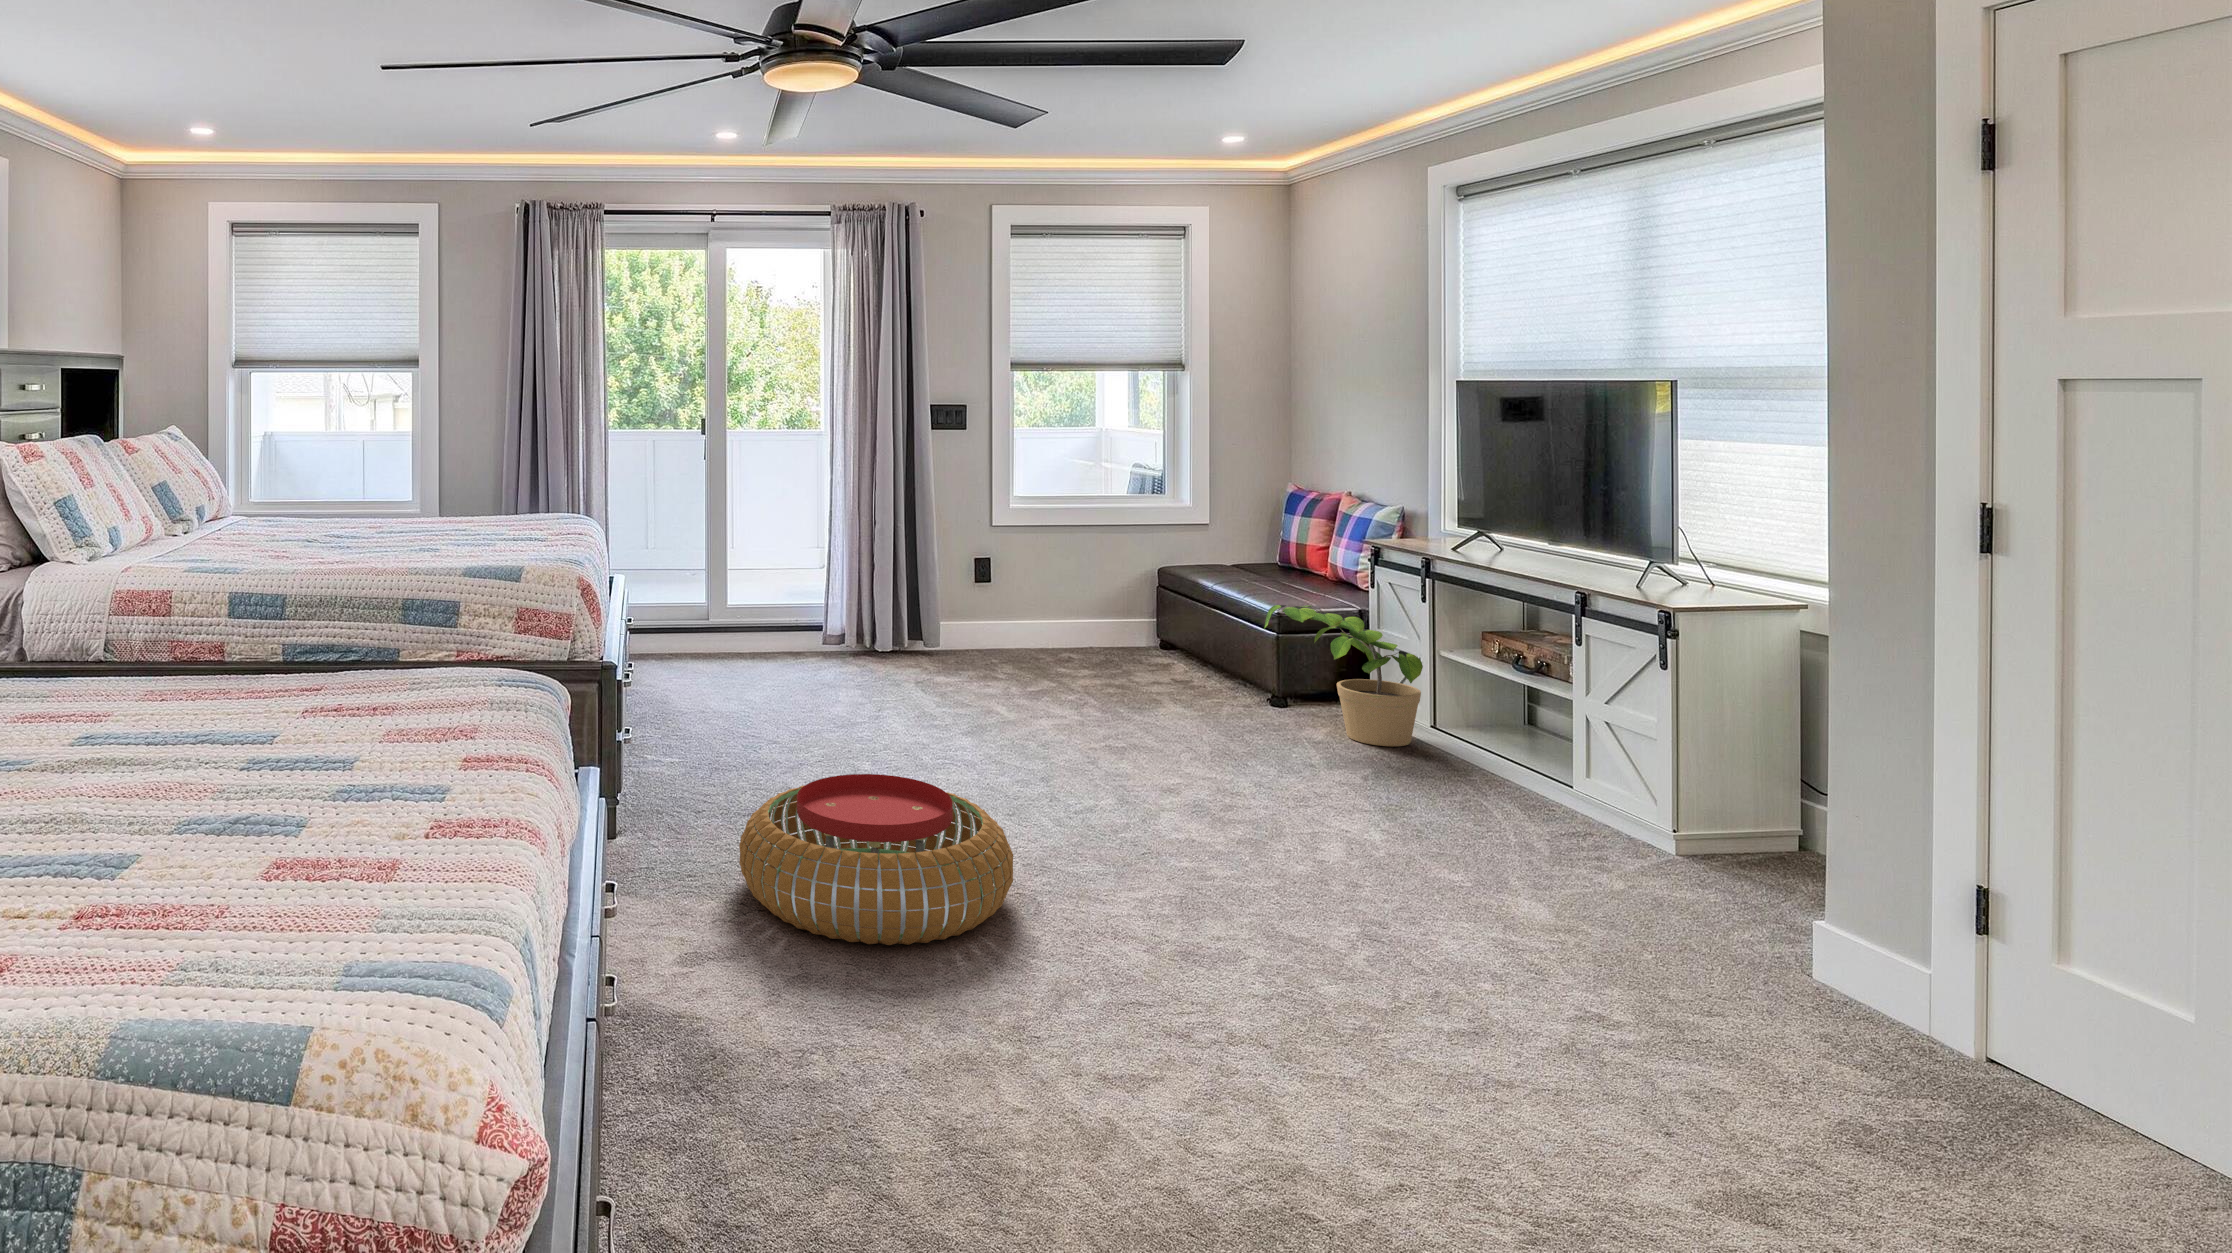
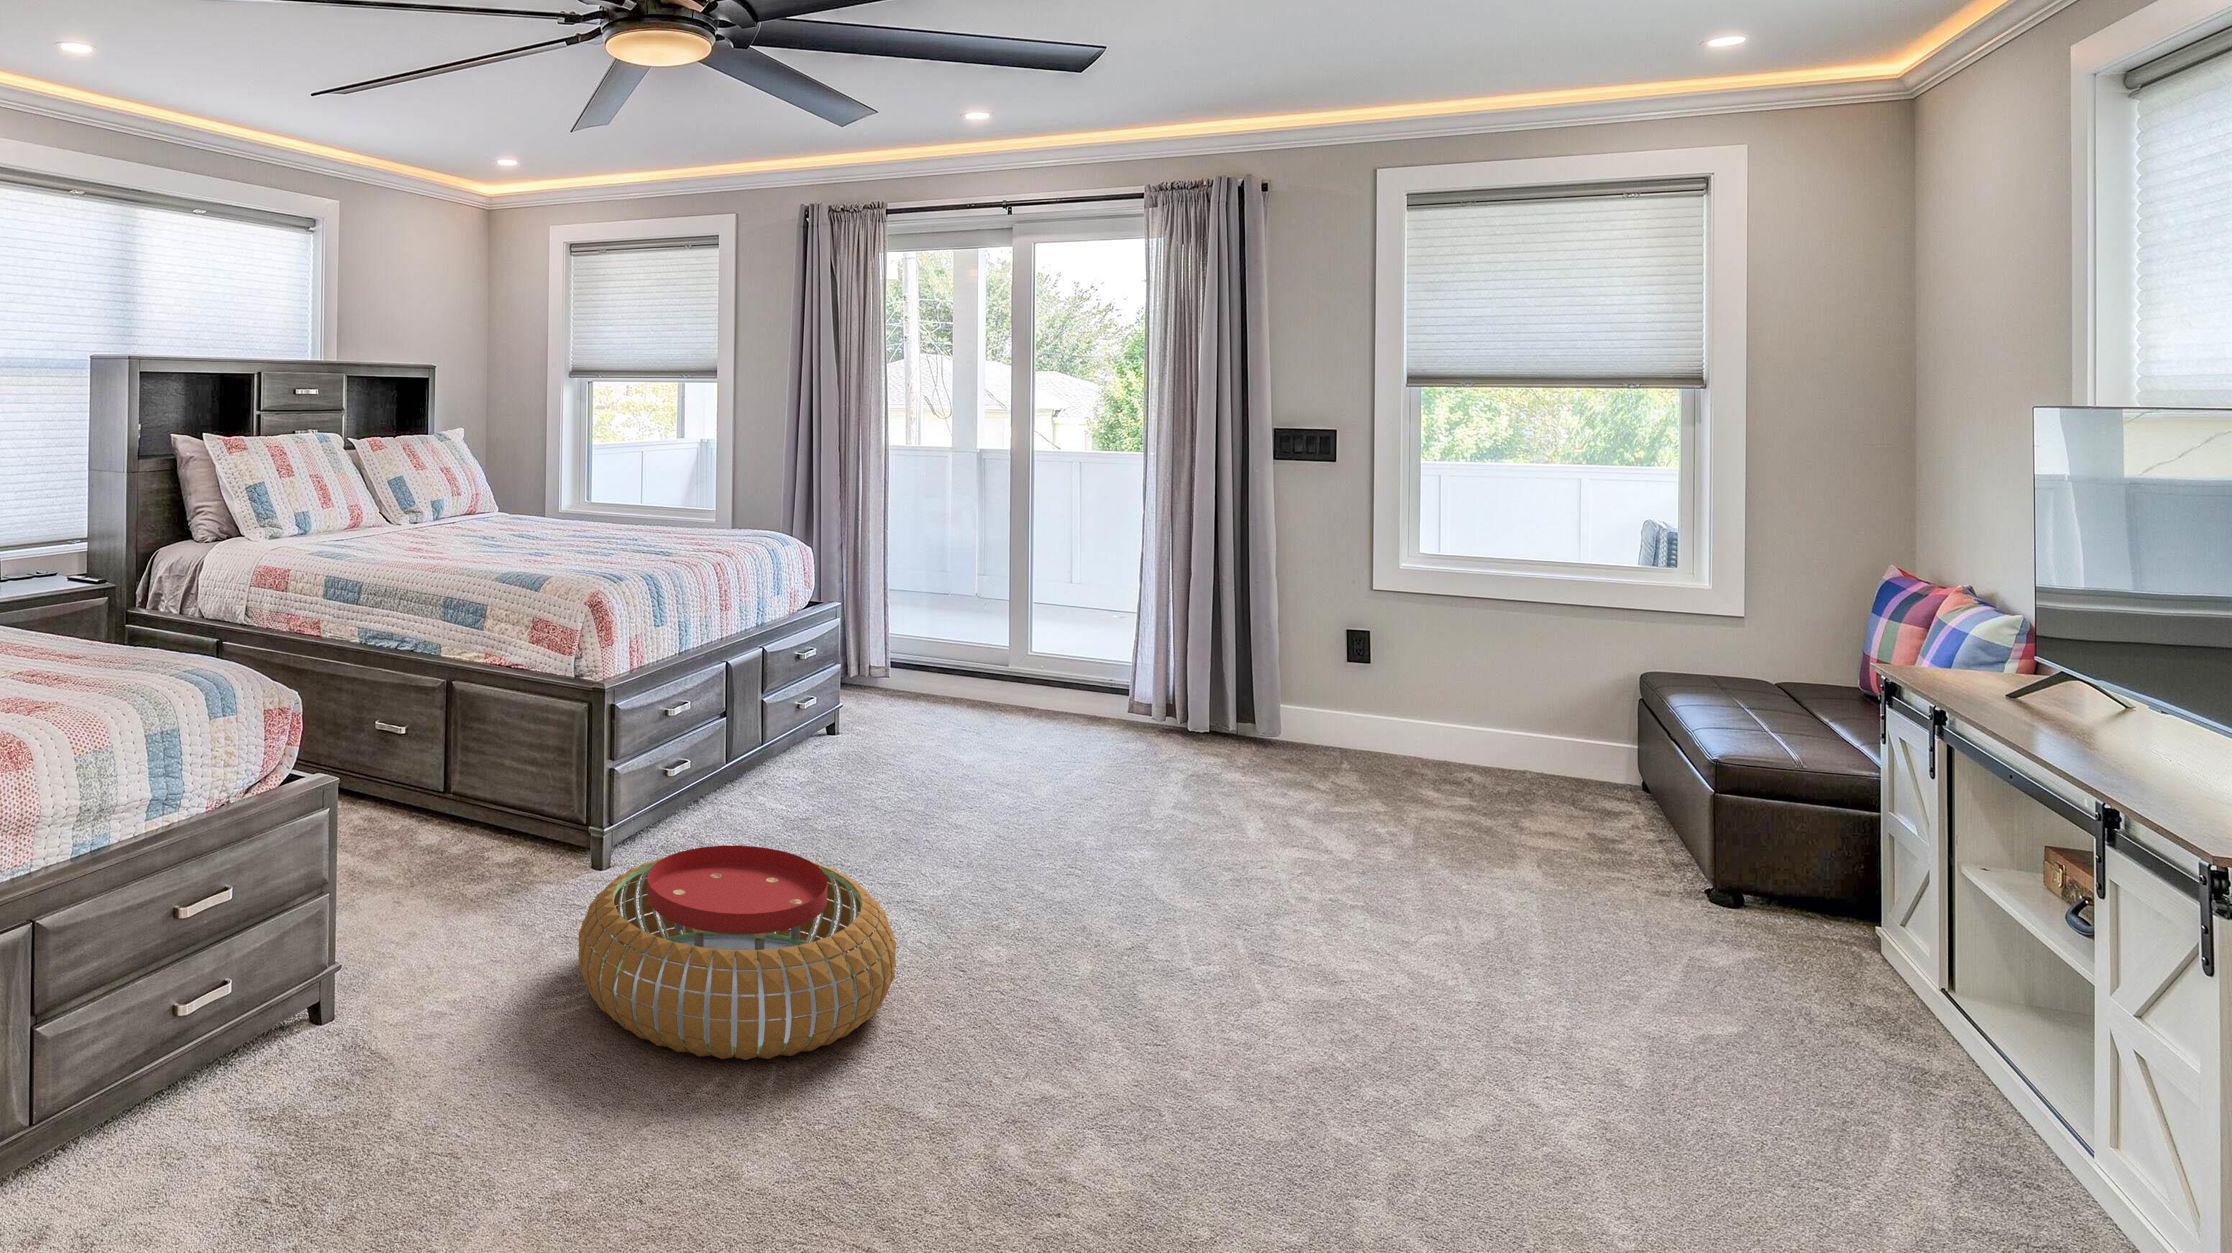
potted plant: present [1264,605,1423,746] -> none [1610,743,1923,1011]

